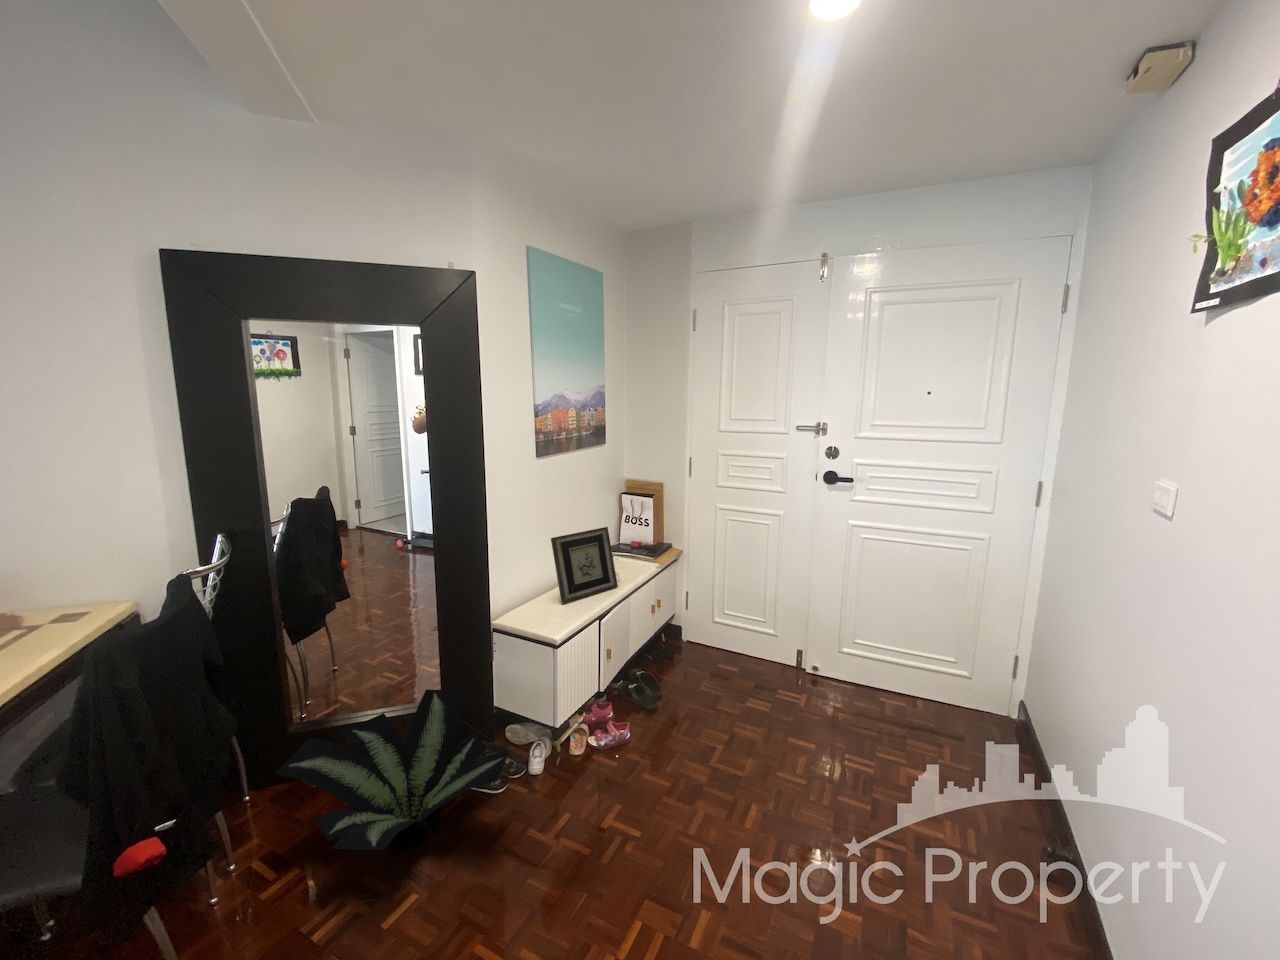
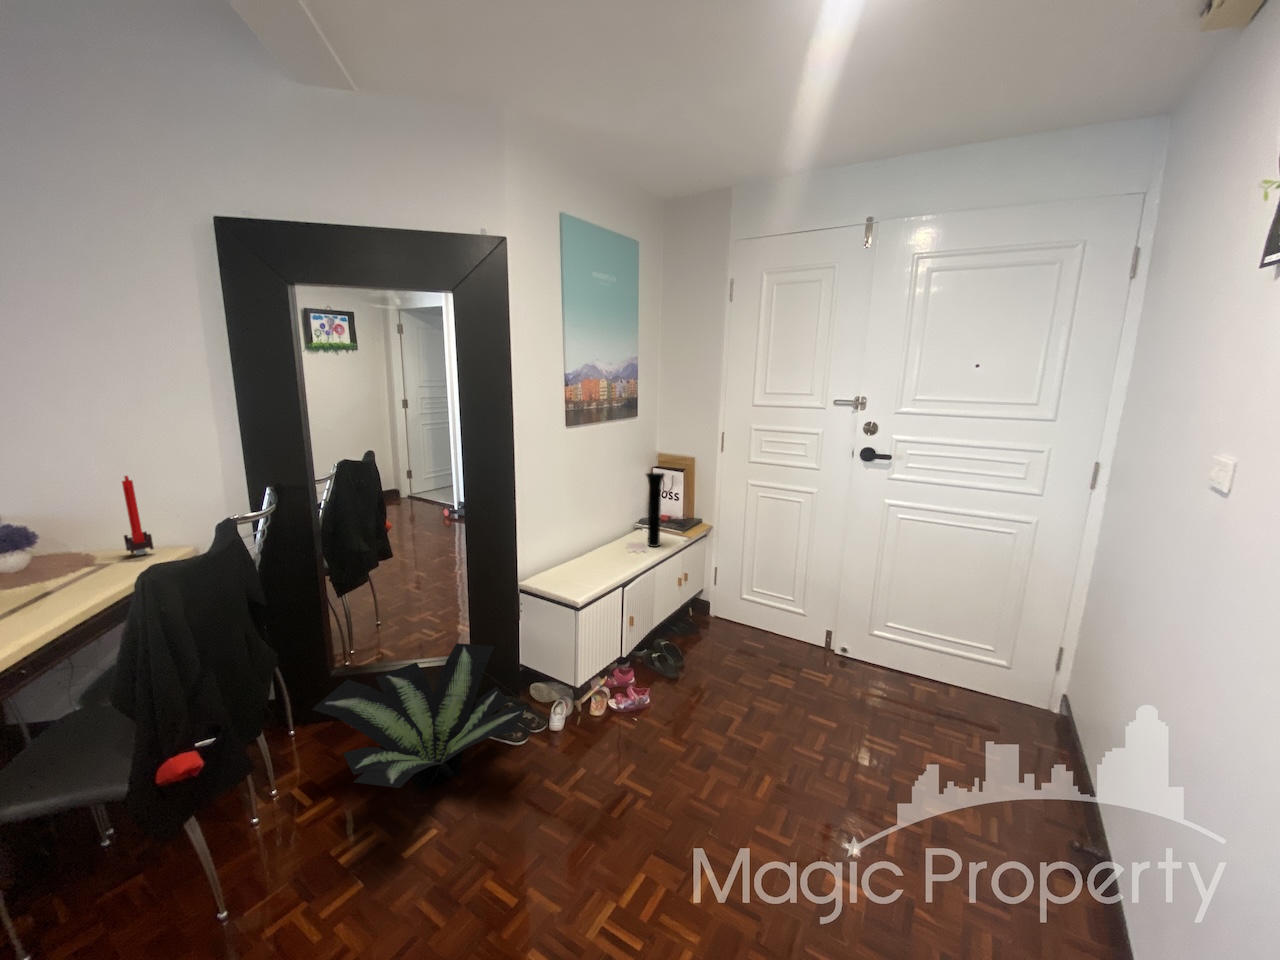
vase: none [616,500,636,576] -> present [646,473,664,547]
picture frame: present [551,527,618,603] -> none [579,498,644,569]
candle: none [49,528,86,616] -> present [122,476,154,555]

